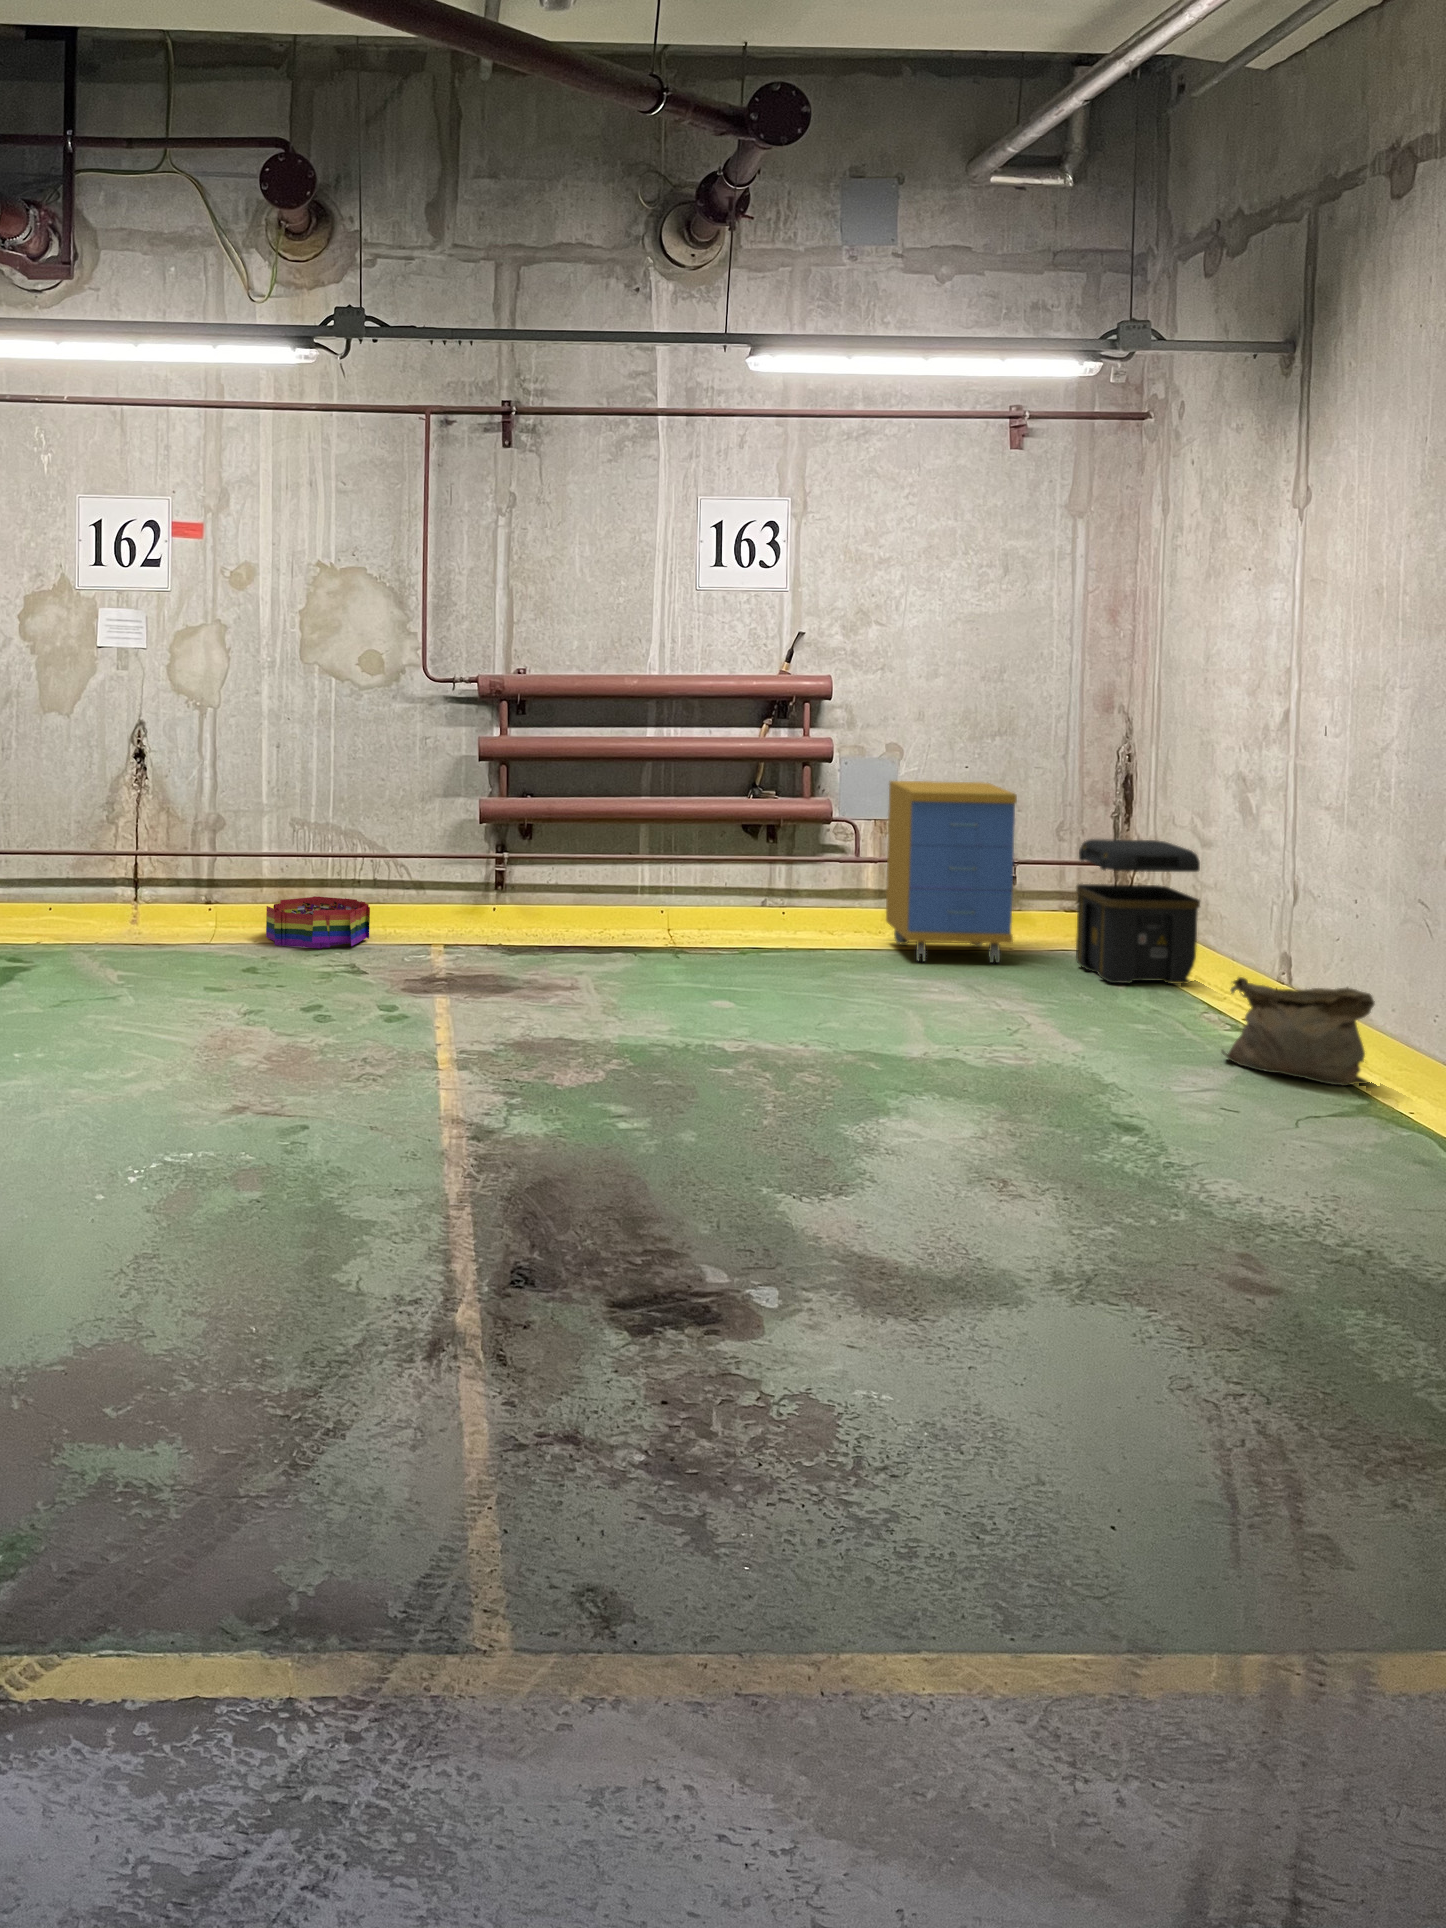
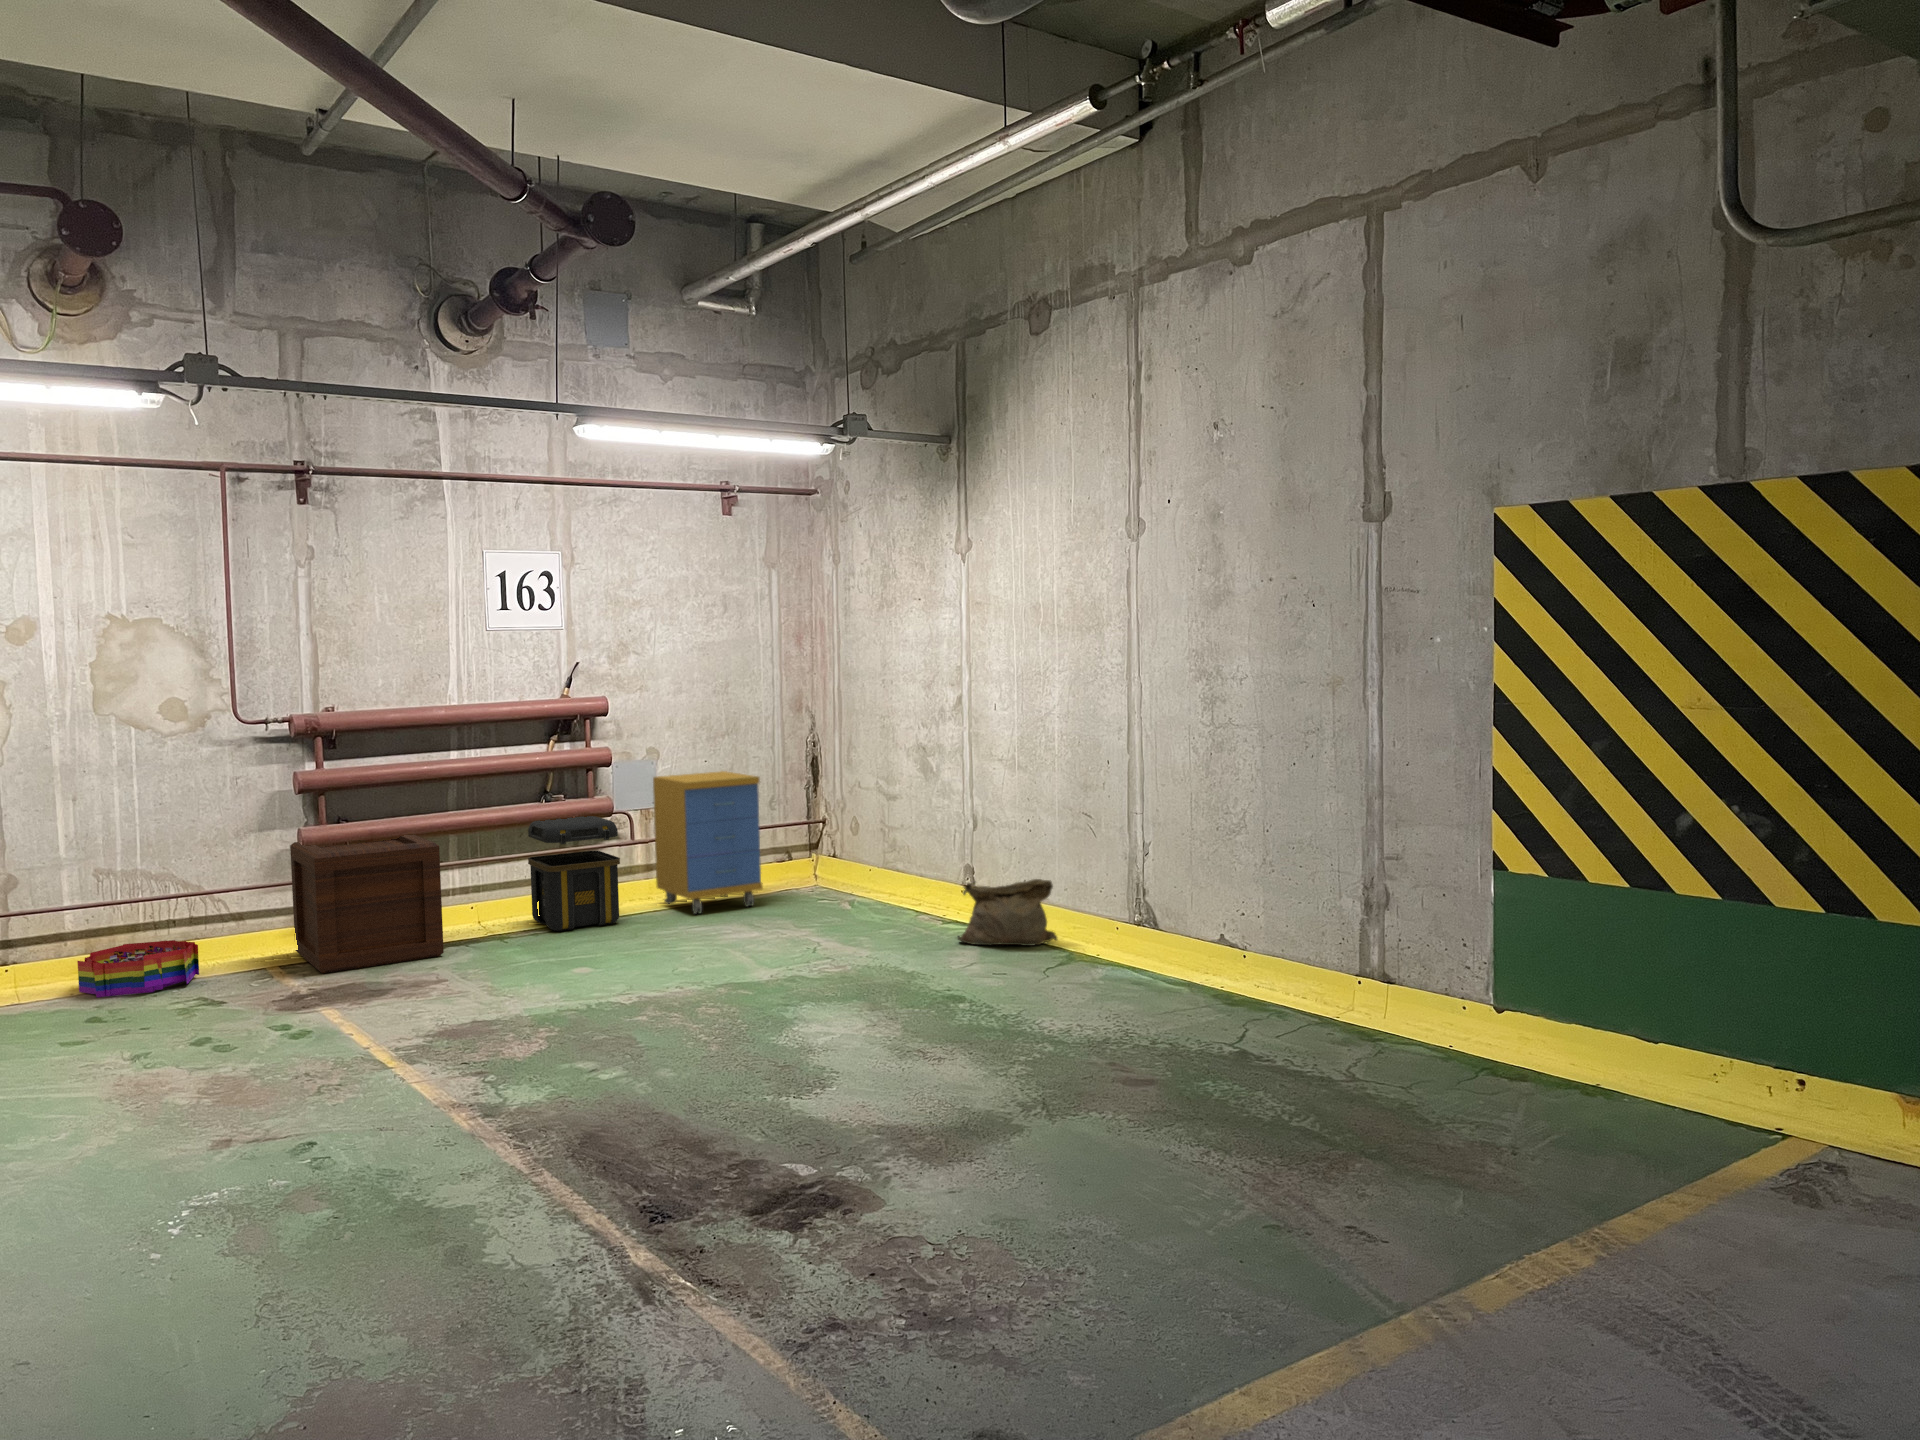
wooden crate: none [470,813,603,960] -> present [290,835,444,973]
toolbox: present [1076,839,1200,984] -> present [528,816,620,931]

